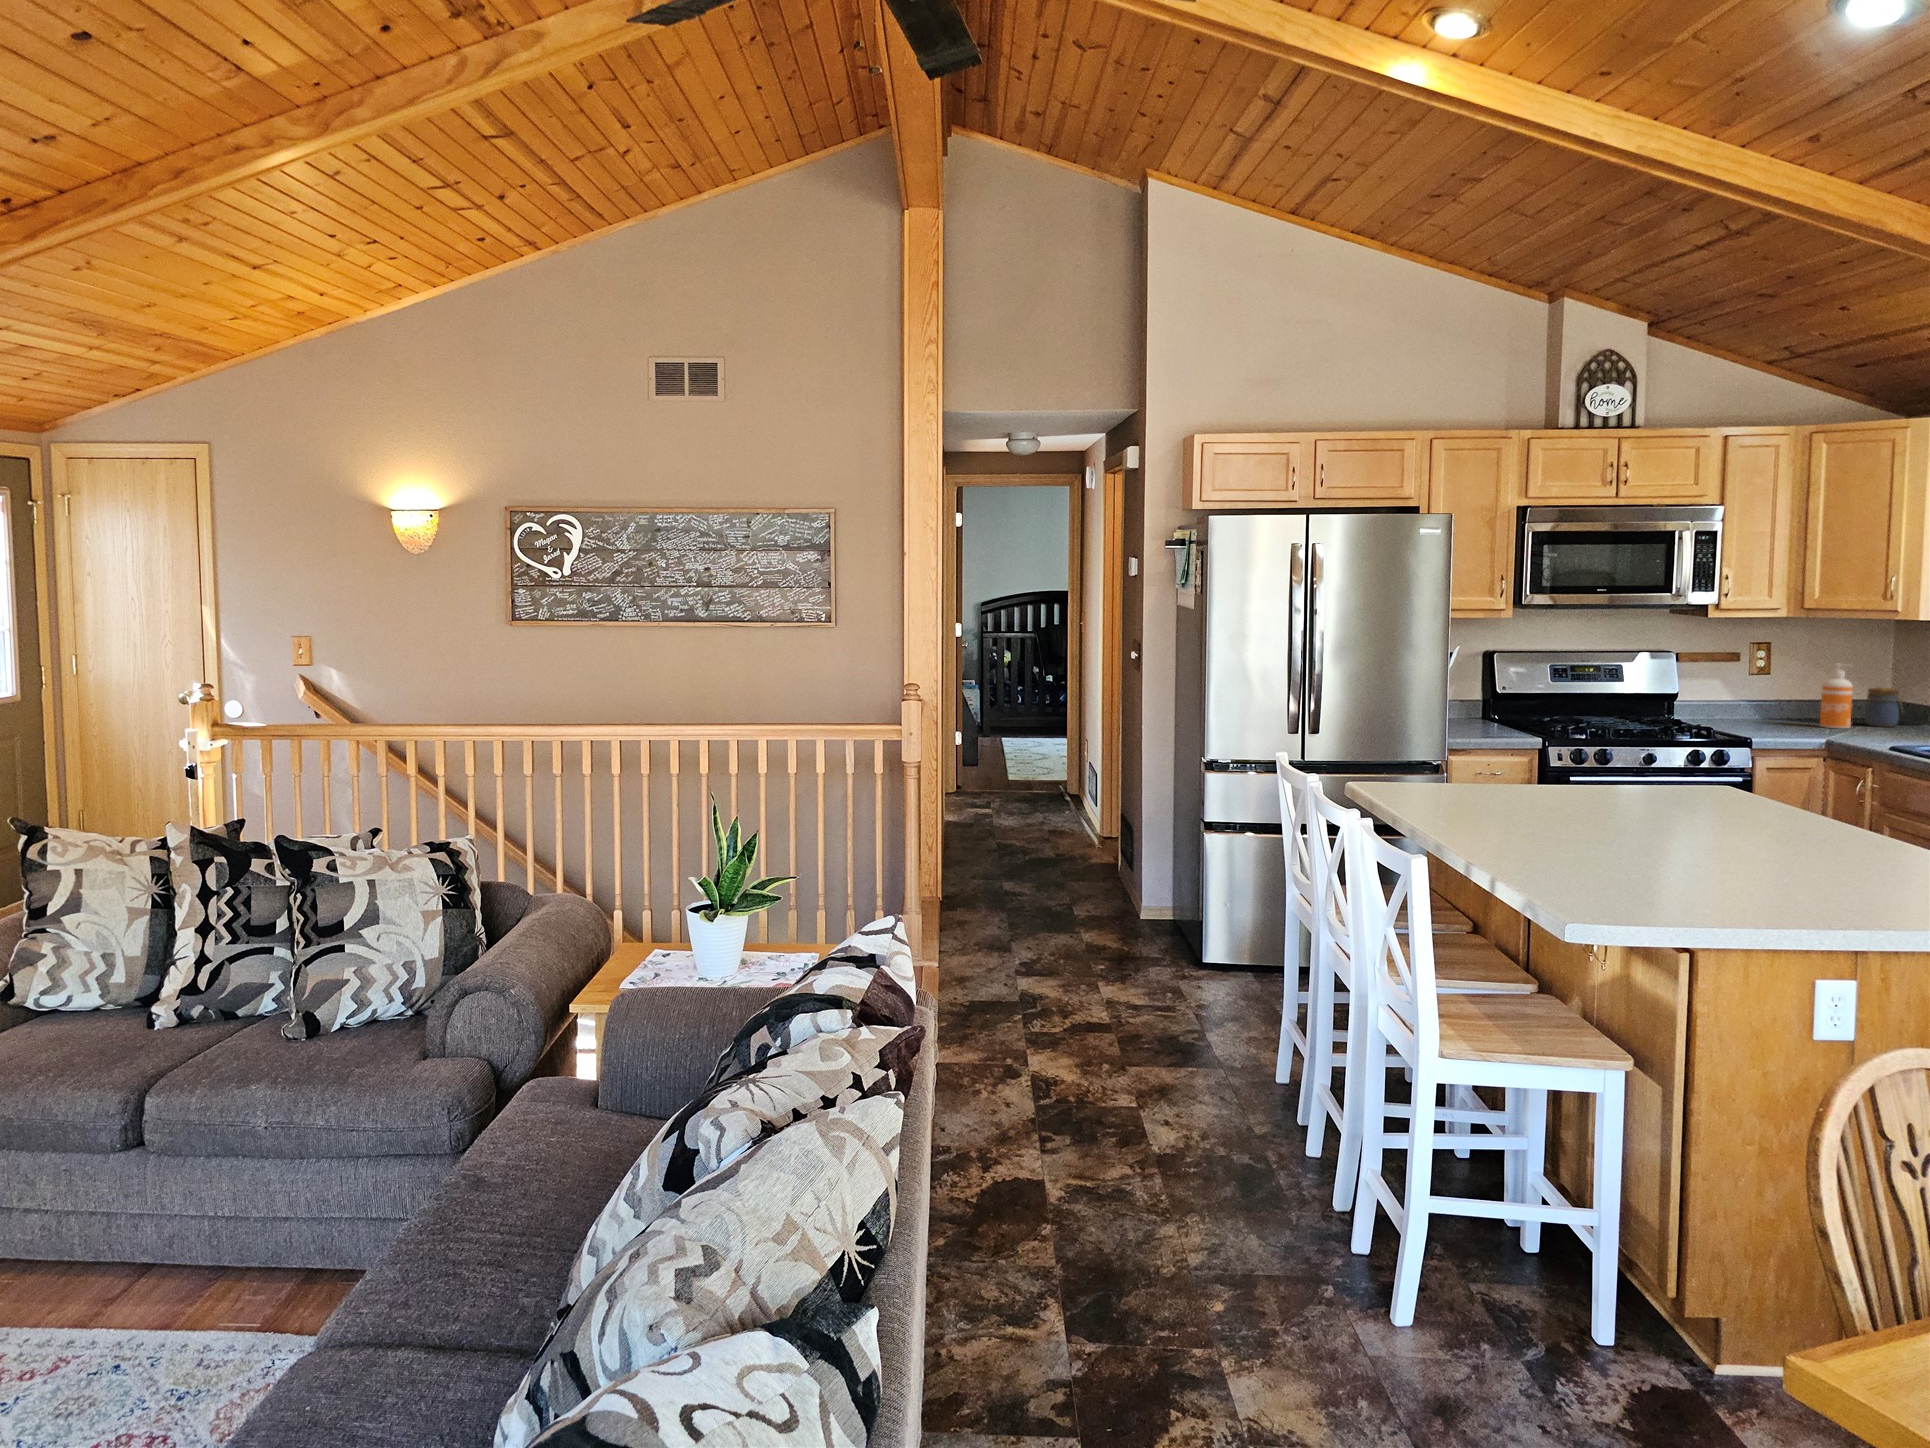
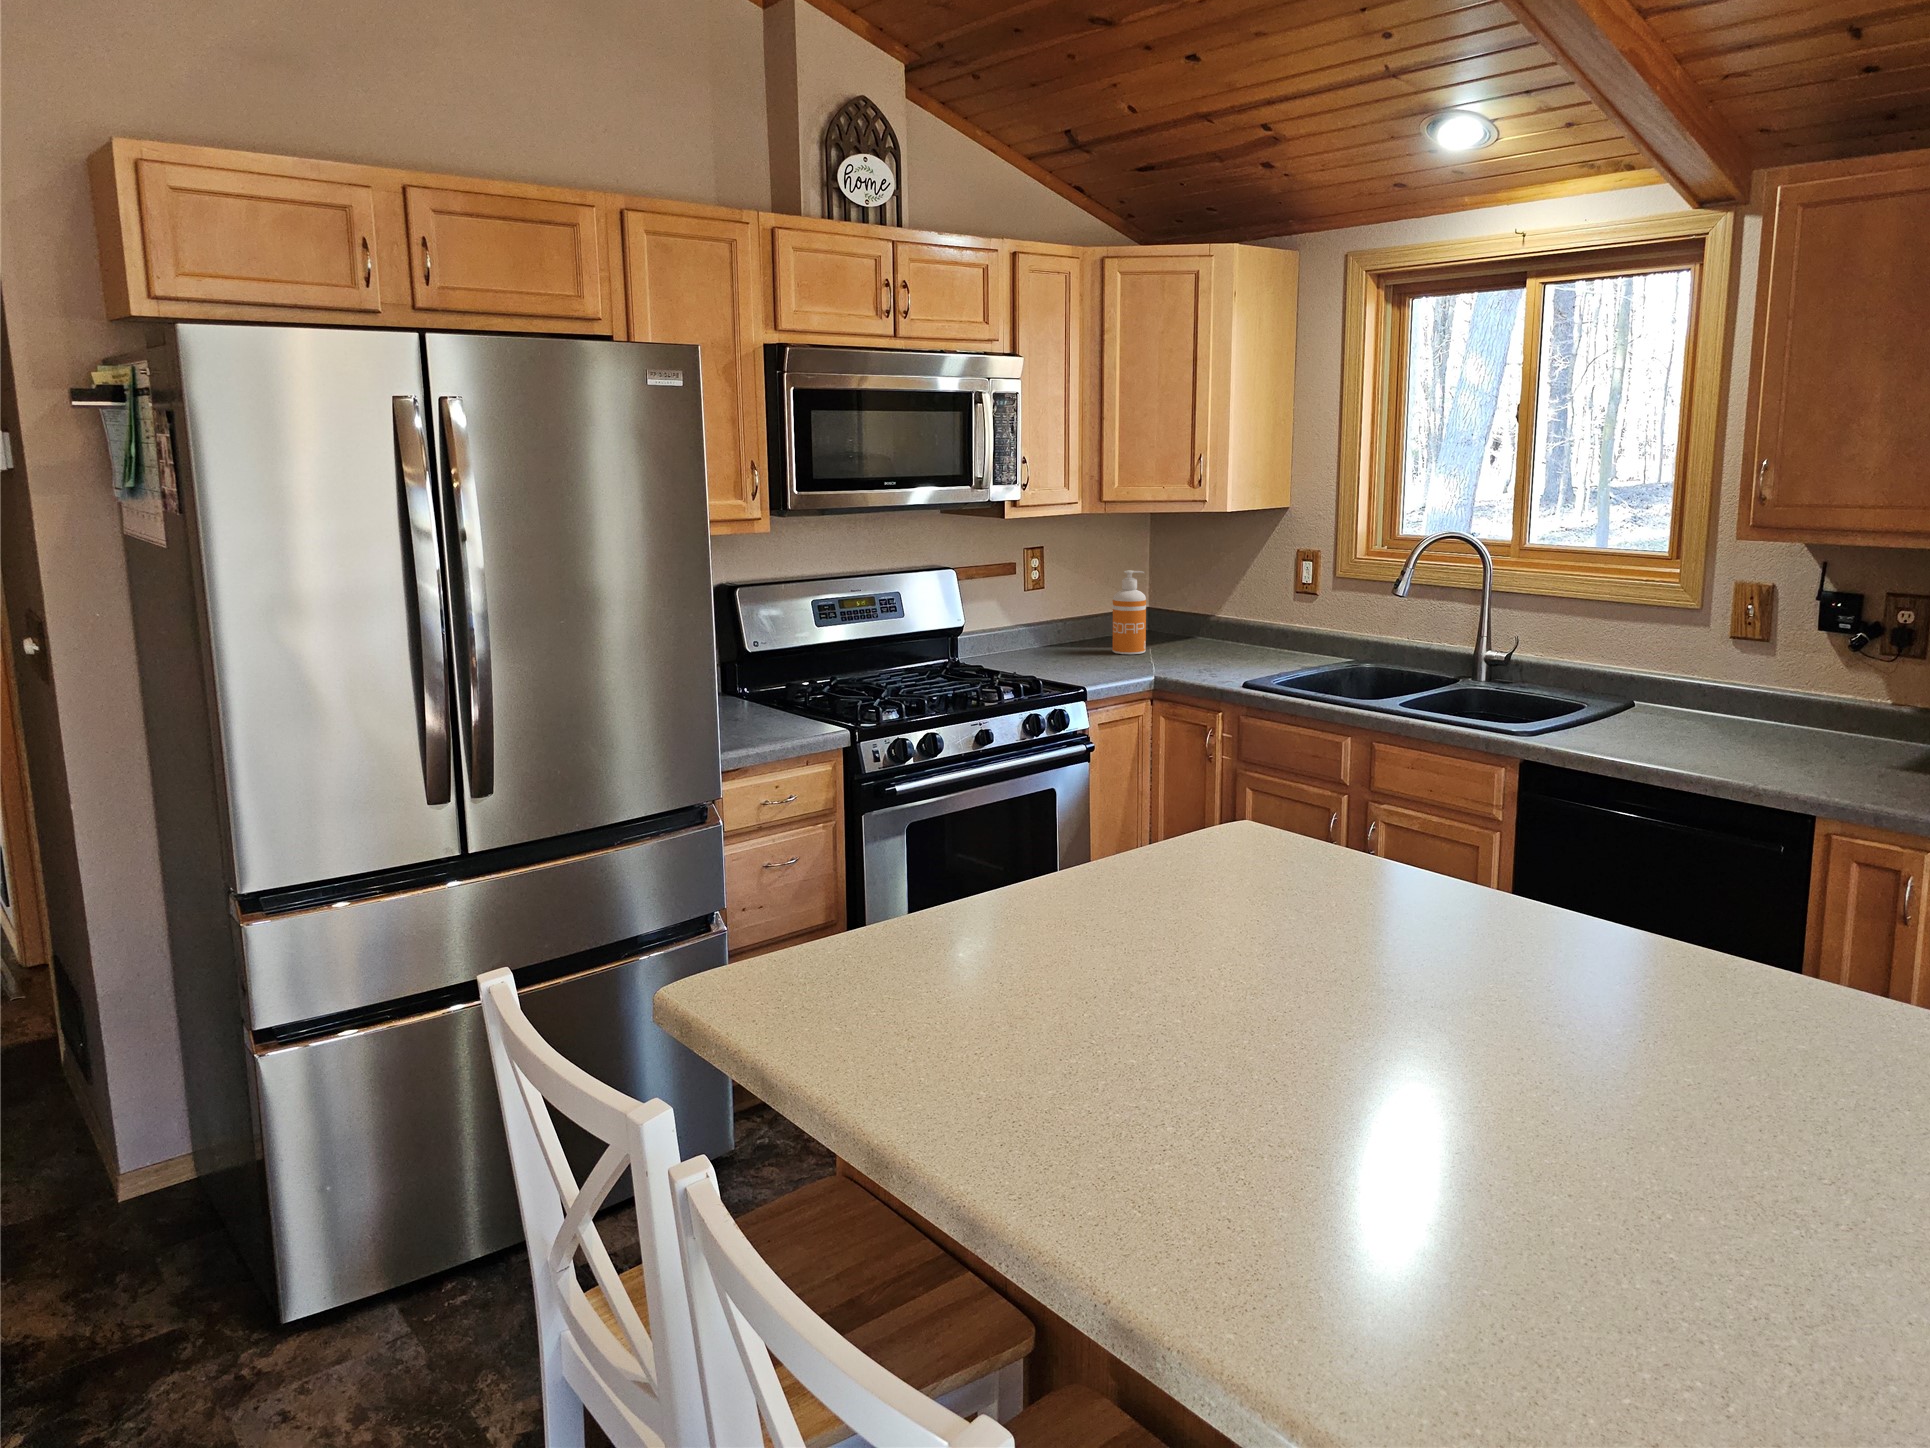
jar: present [1865,687,1902,727] -> none [1145,595,1182,645]

